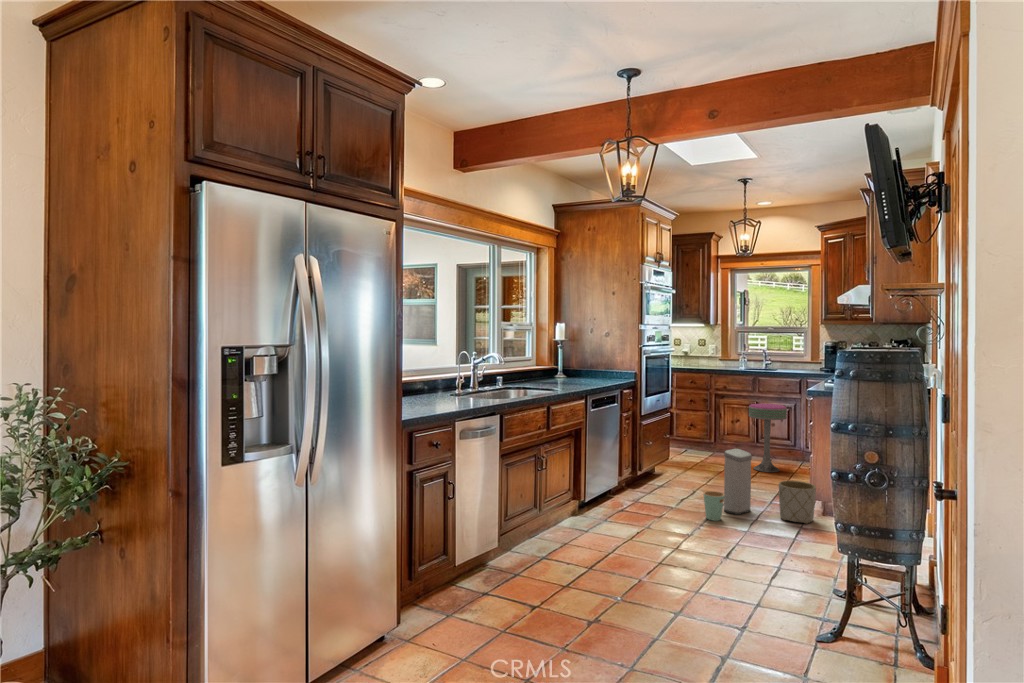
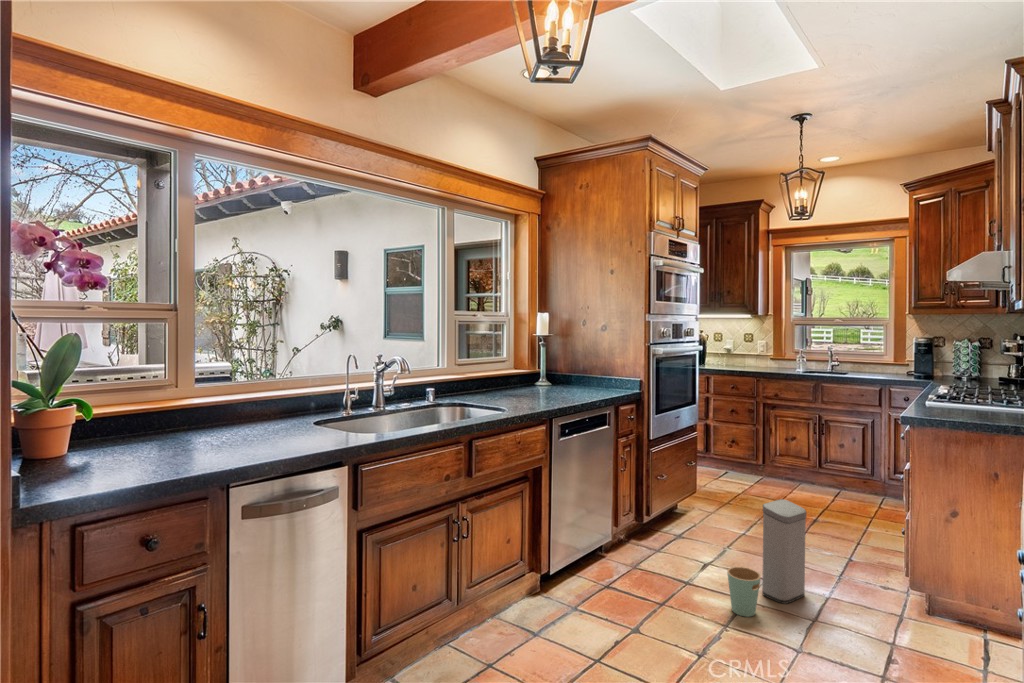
bar stool: present [749,404,787,472] -> none [807,420,861,514]
planter: present [779,481,816,524] -> none [851,556,915,634]

